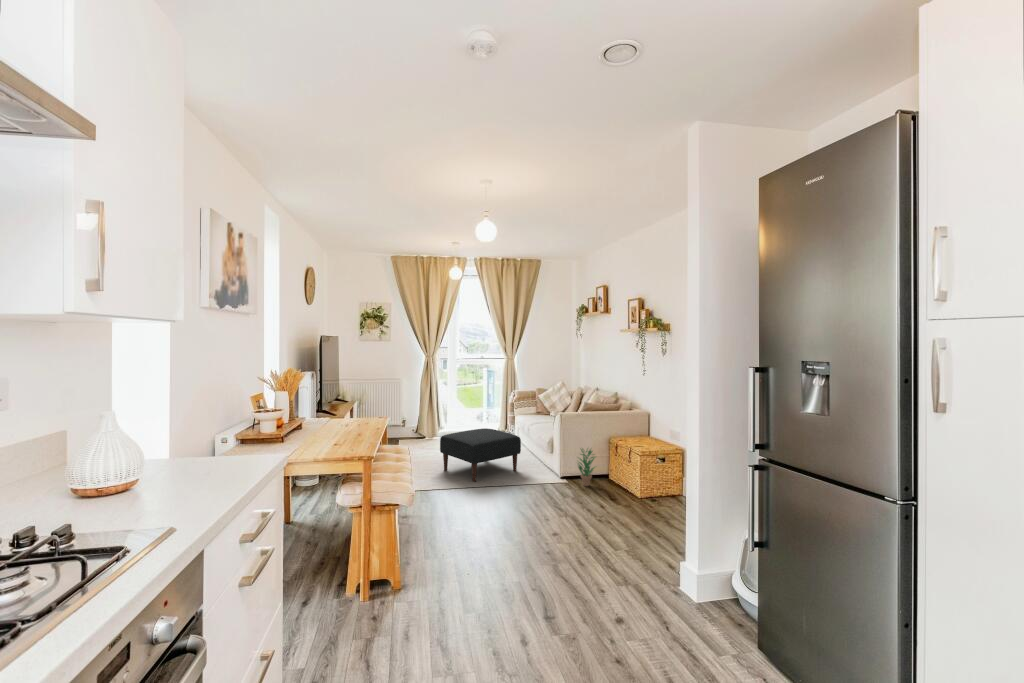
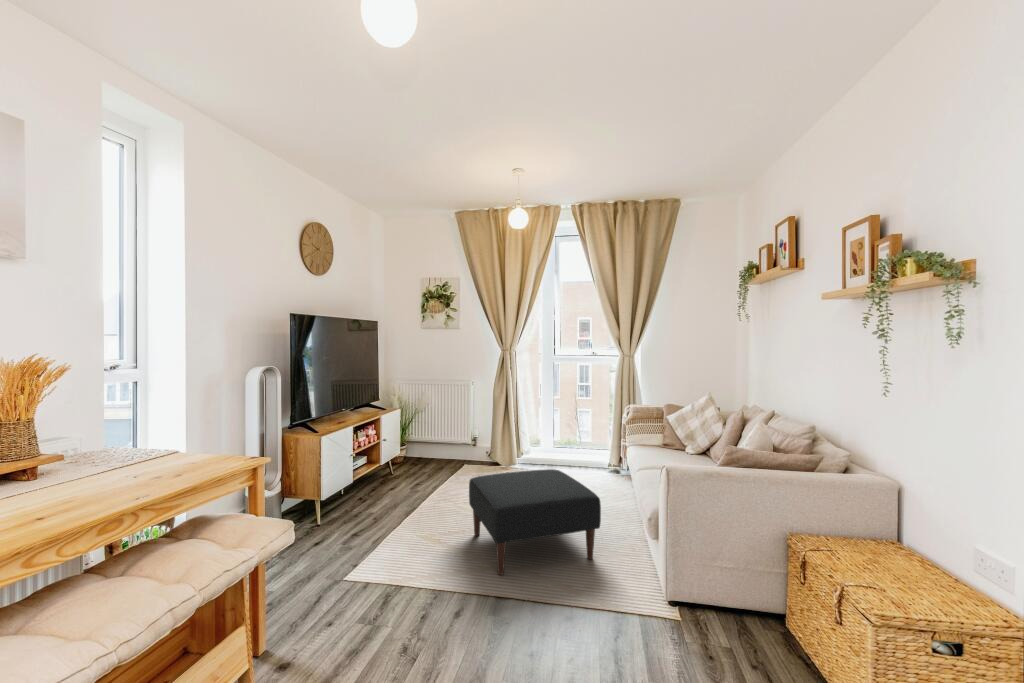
potted plant: present [578,449,595,486] -> none [699,547,751,641]

